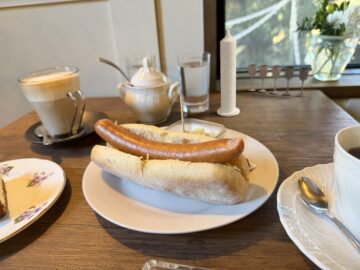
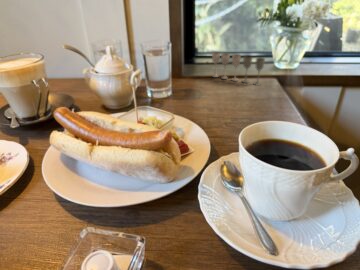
candle: present [217,29,240,116] -> none [177,22,198,103]

